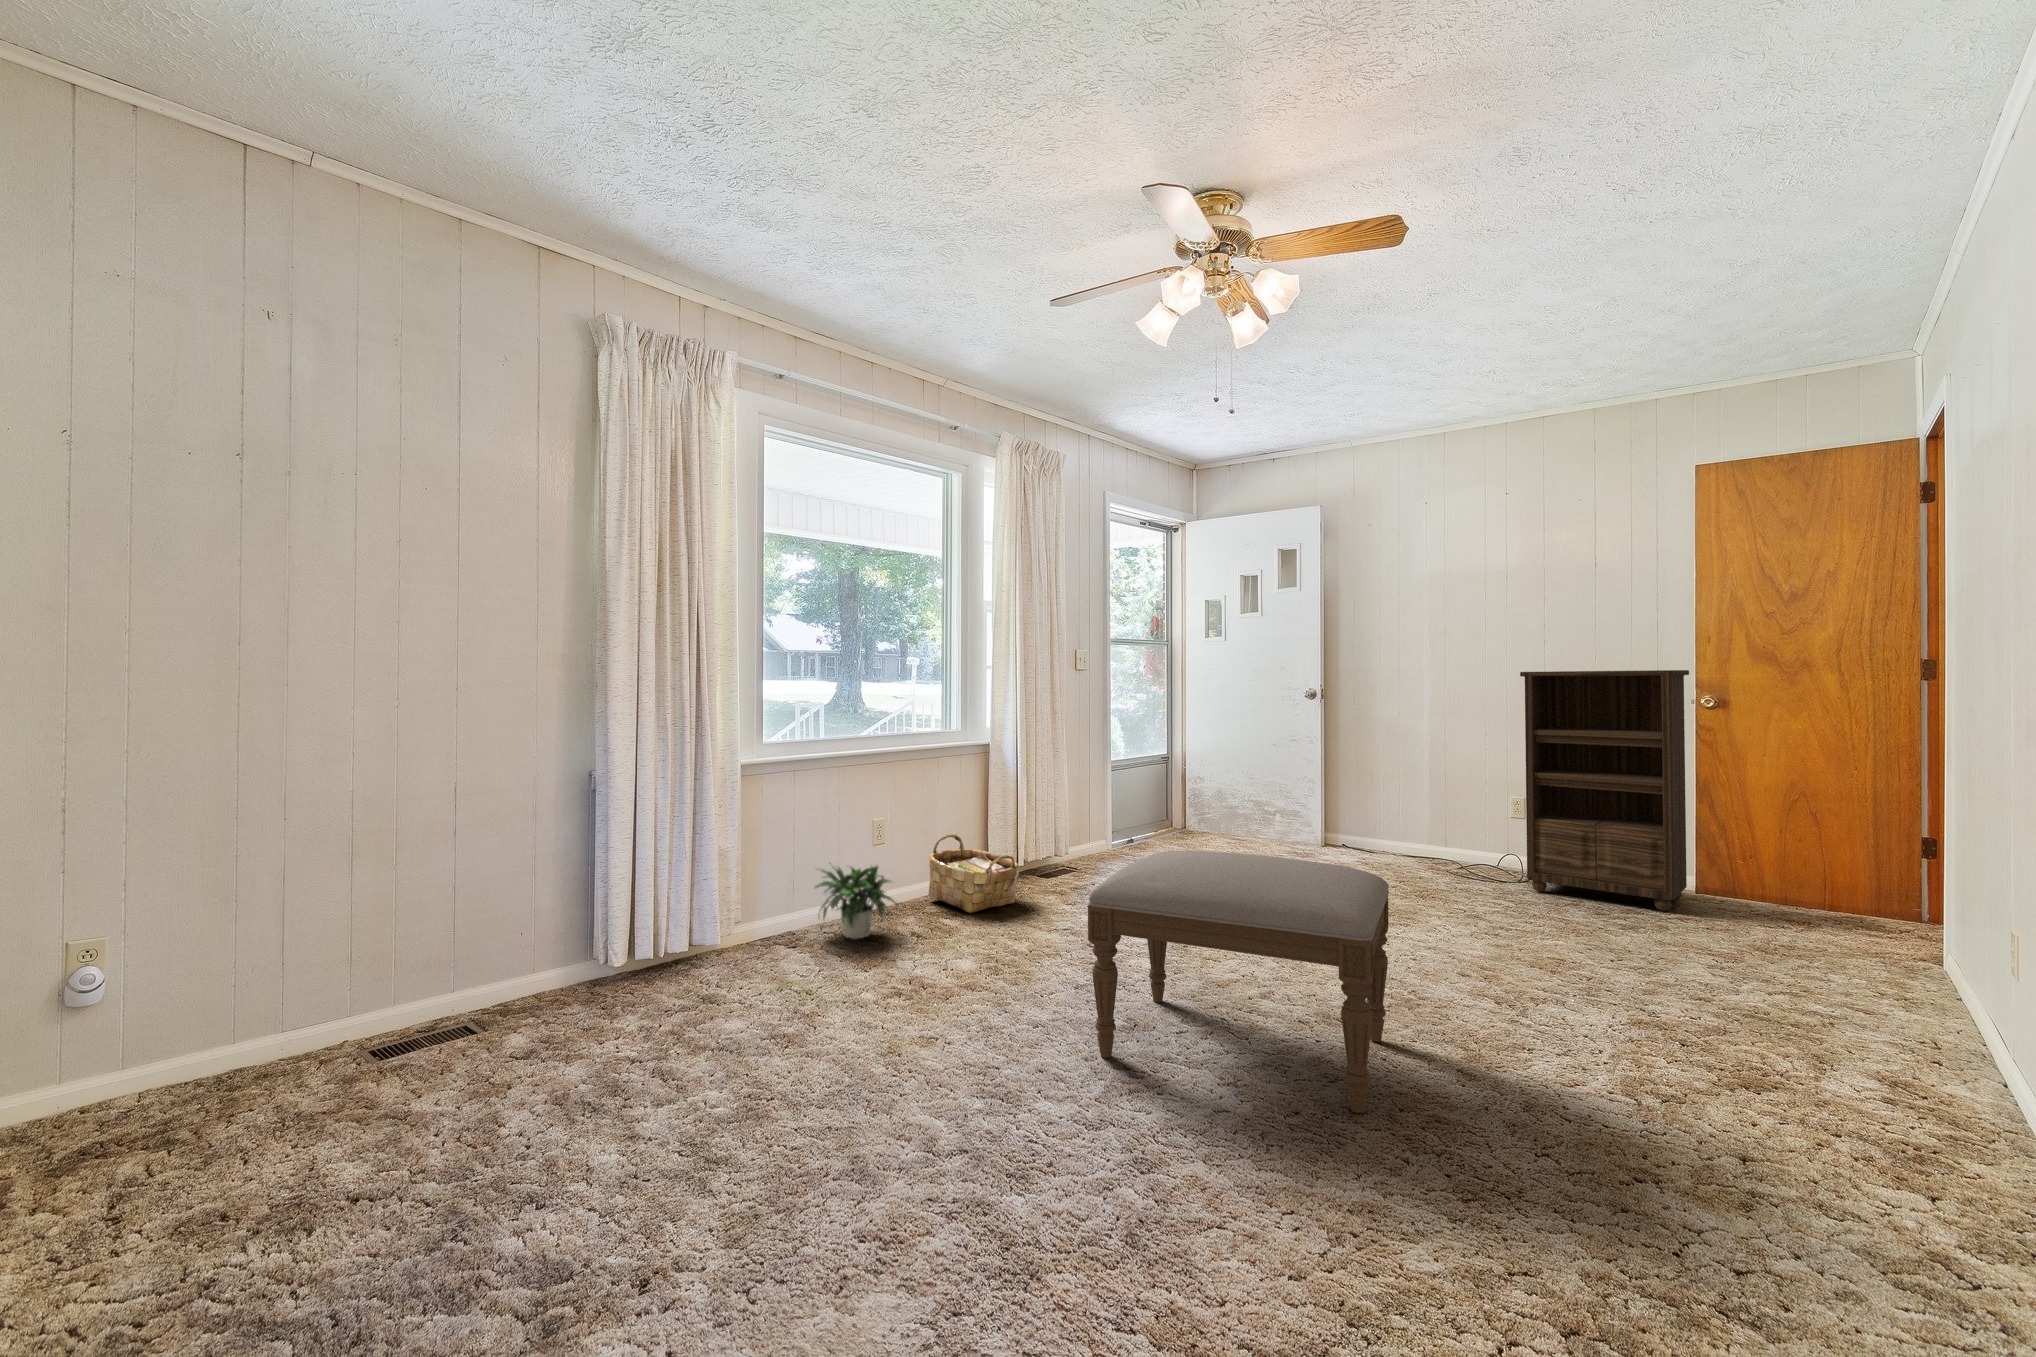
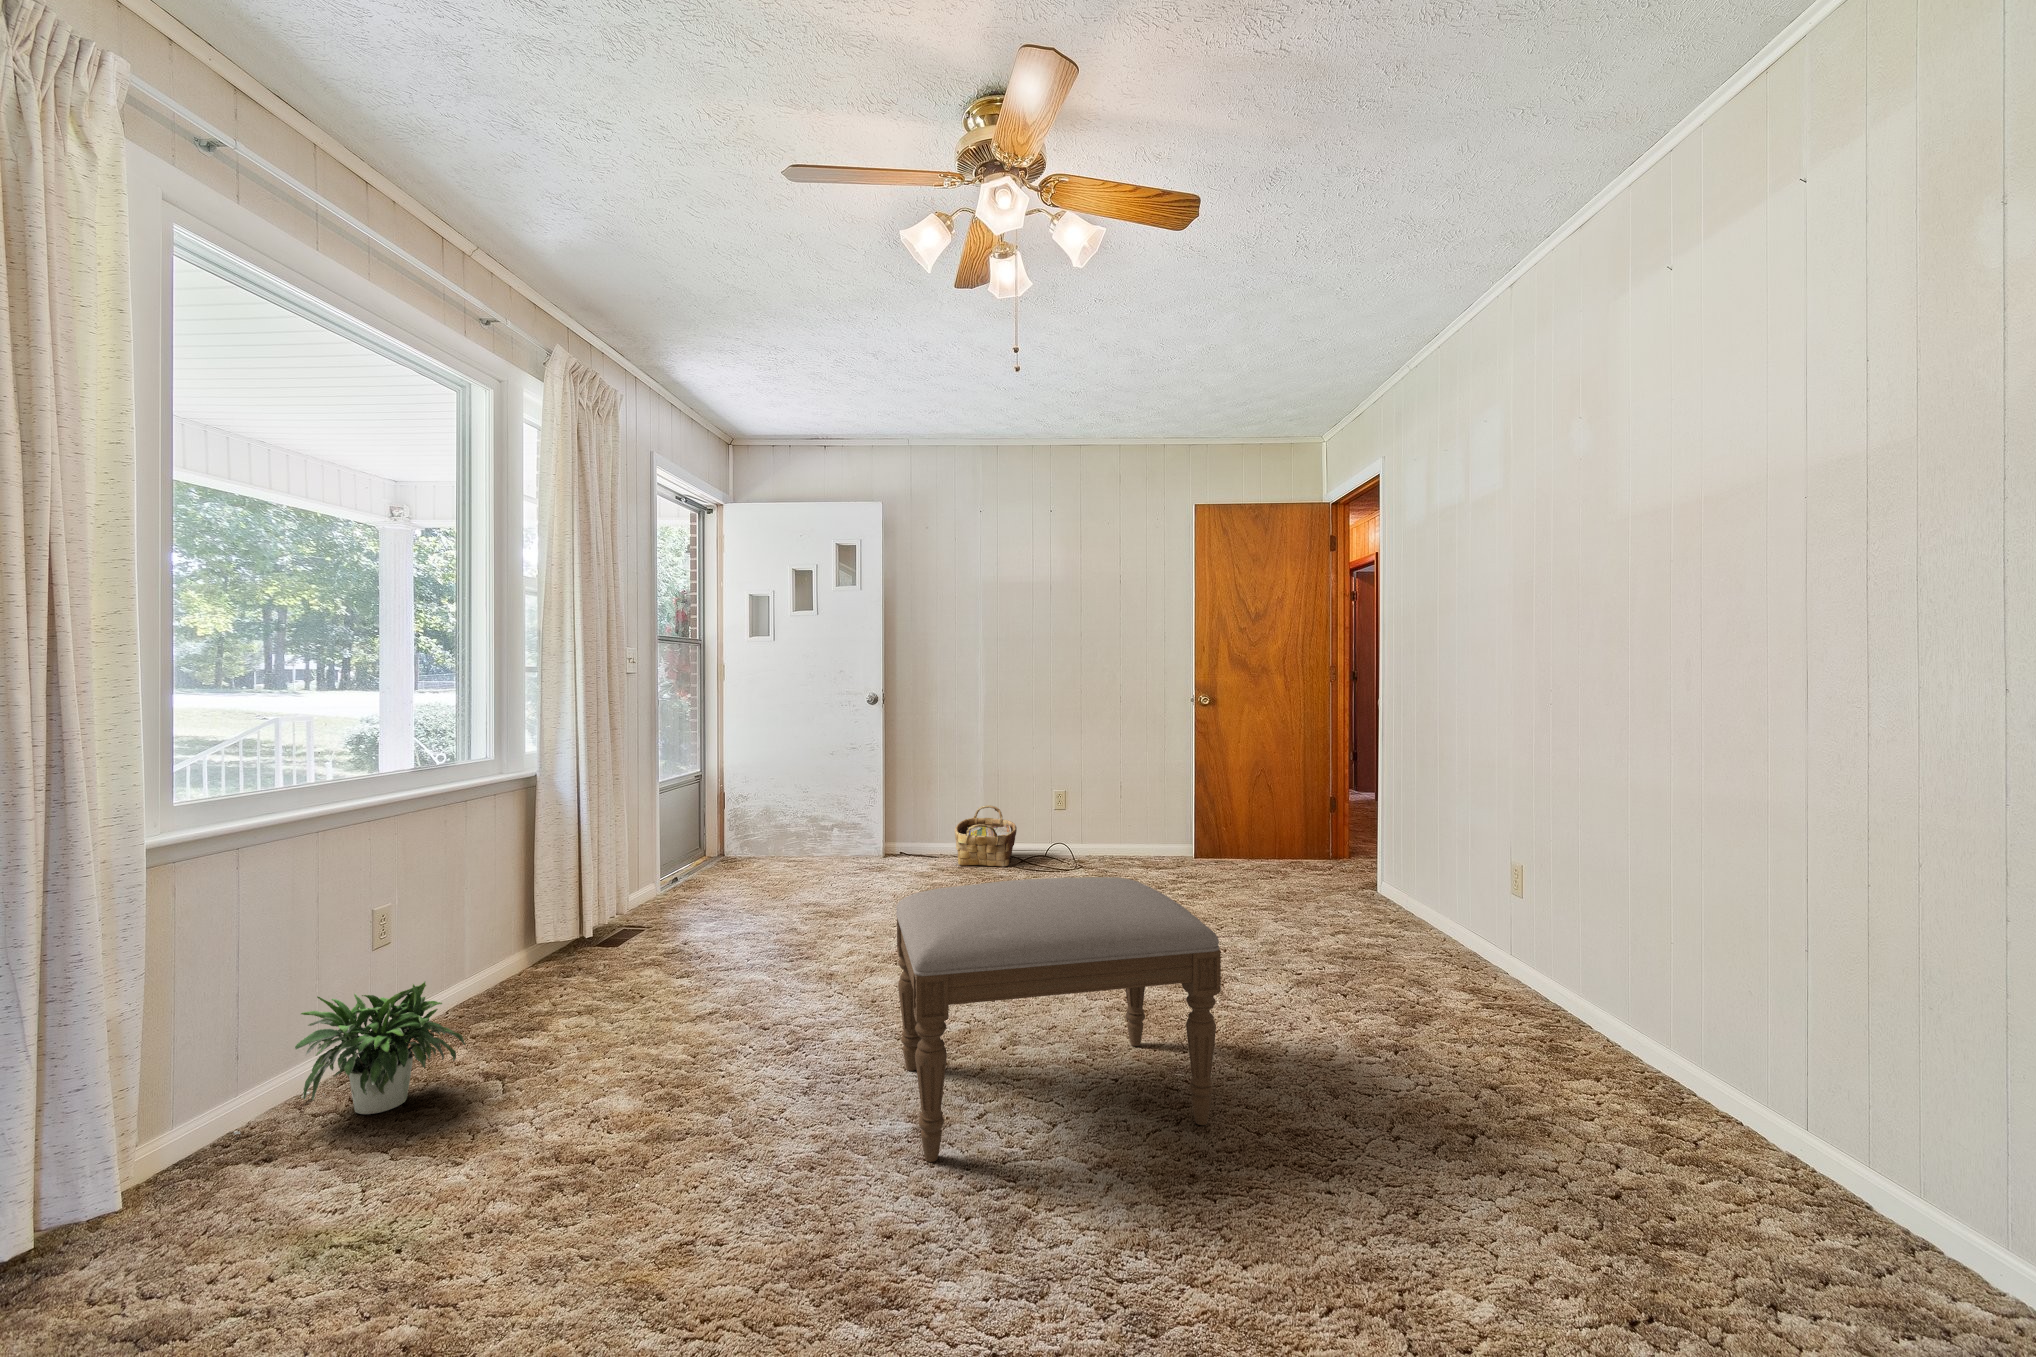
bookshelf: present [1520,670,1689,911] -> none [1077,678,1187,872]
woven basket: present [929,834,1018,913] -> present [955,805,1017,867]

